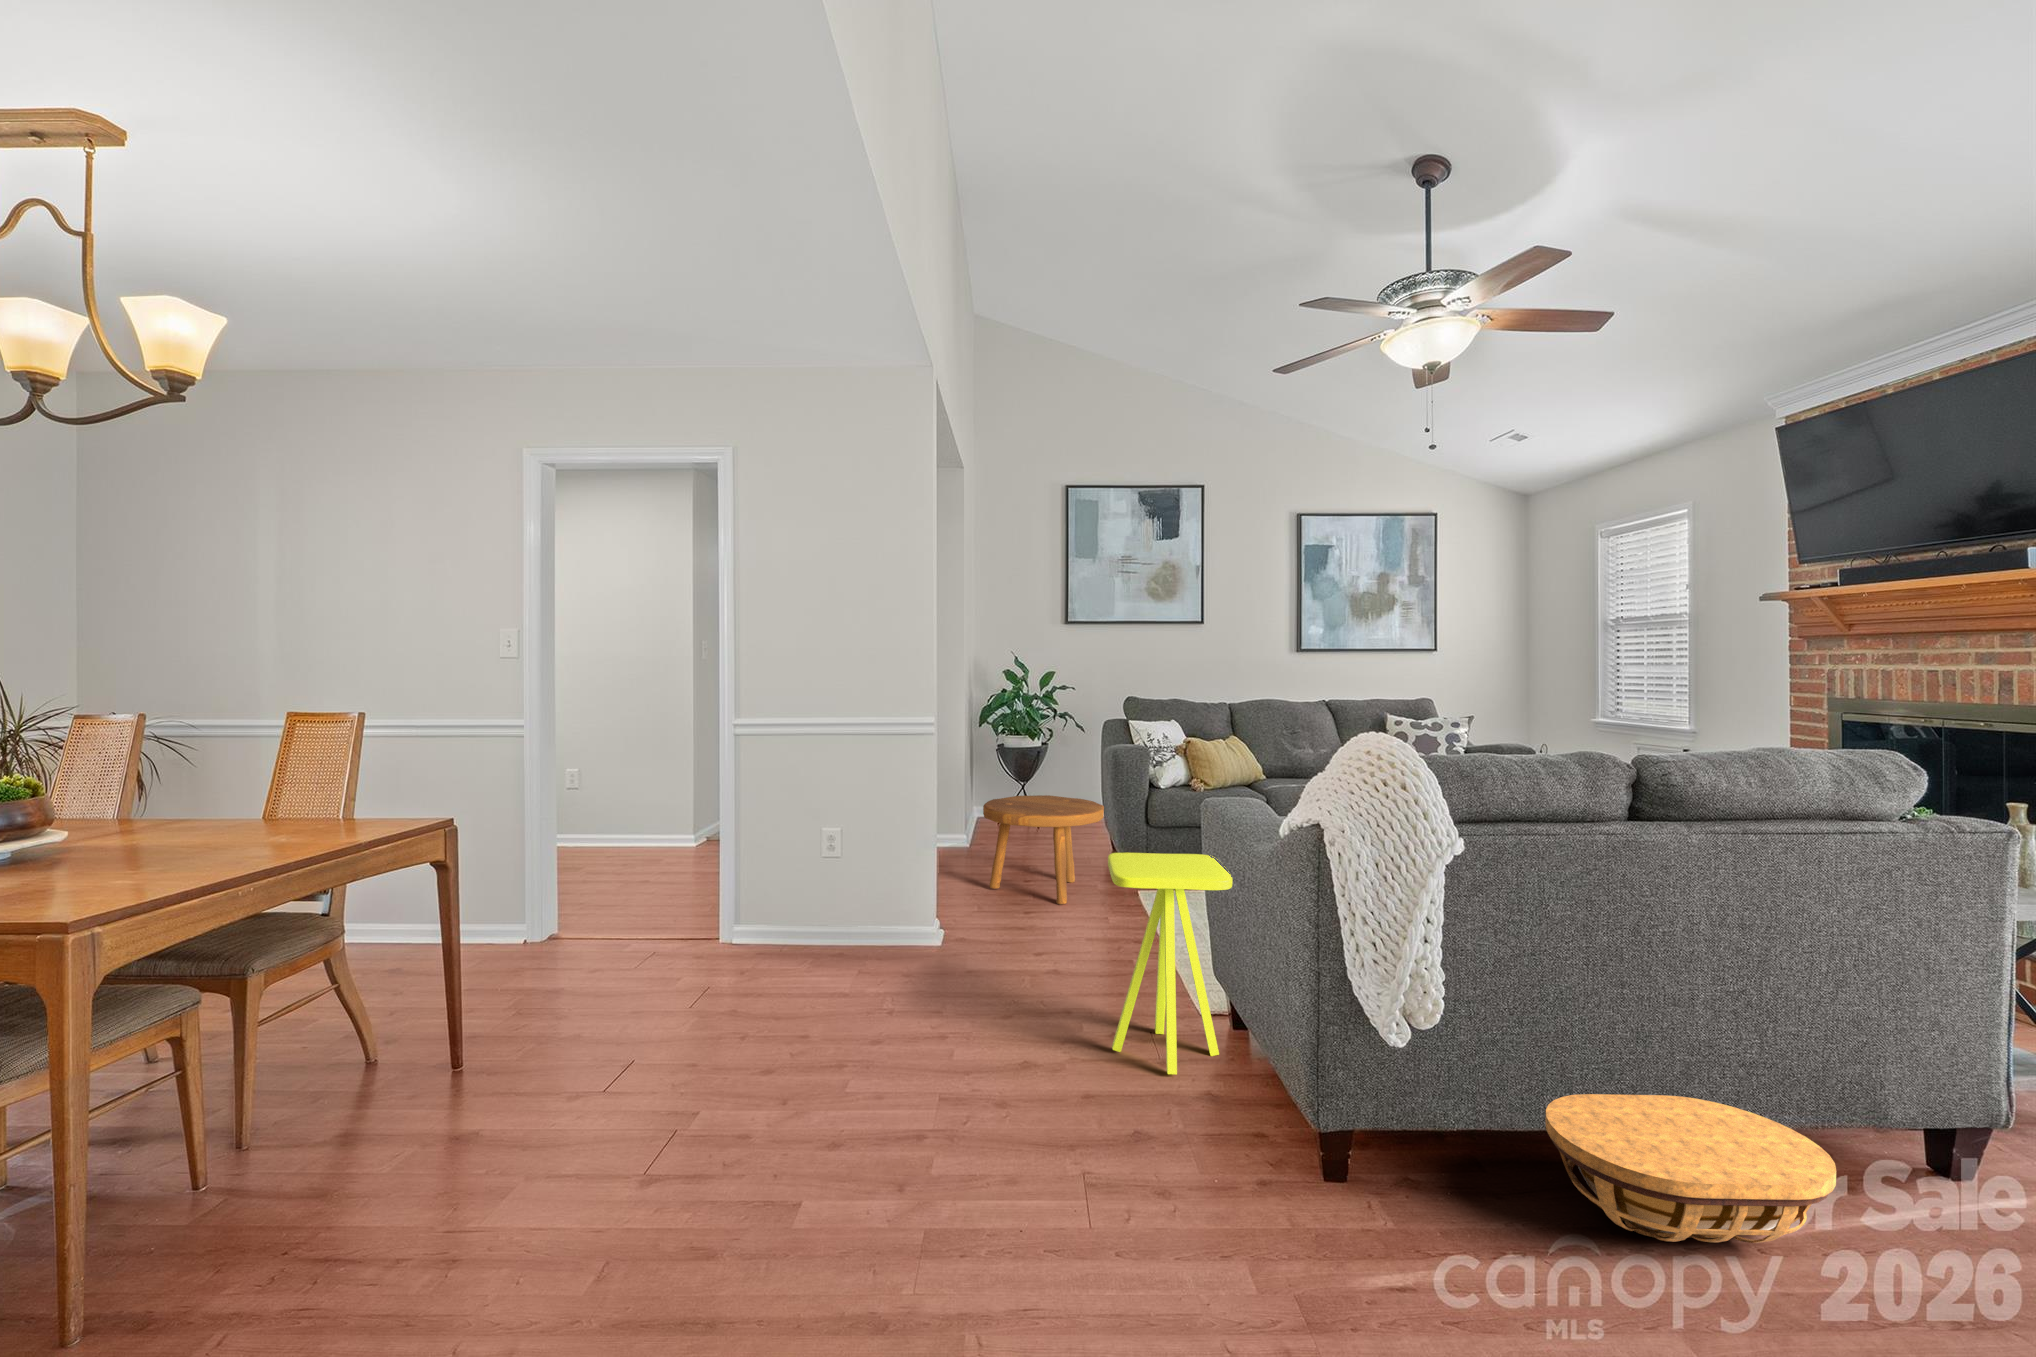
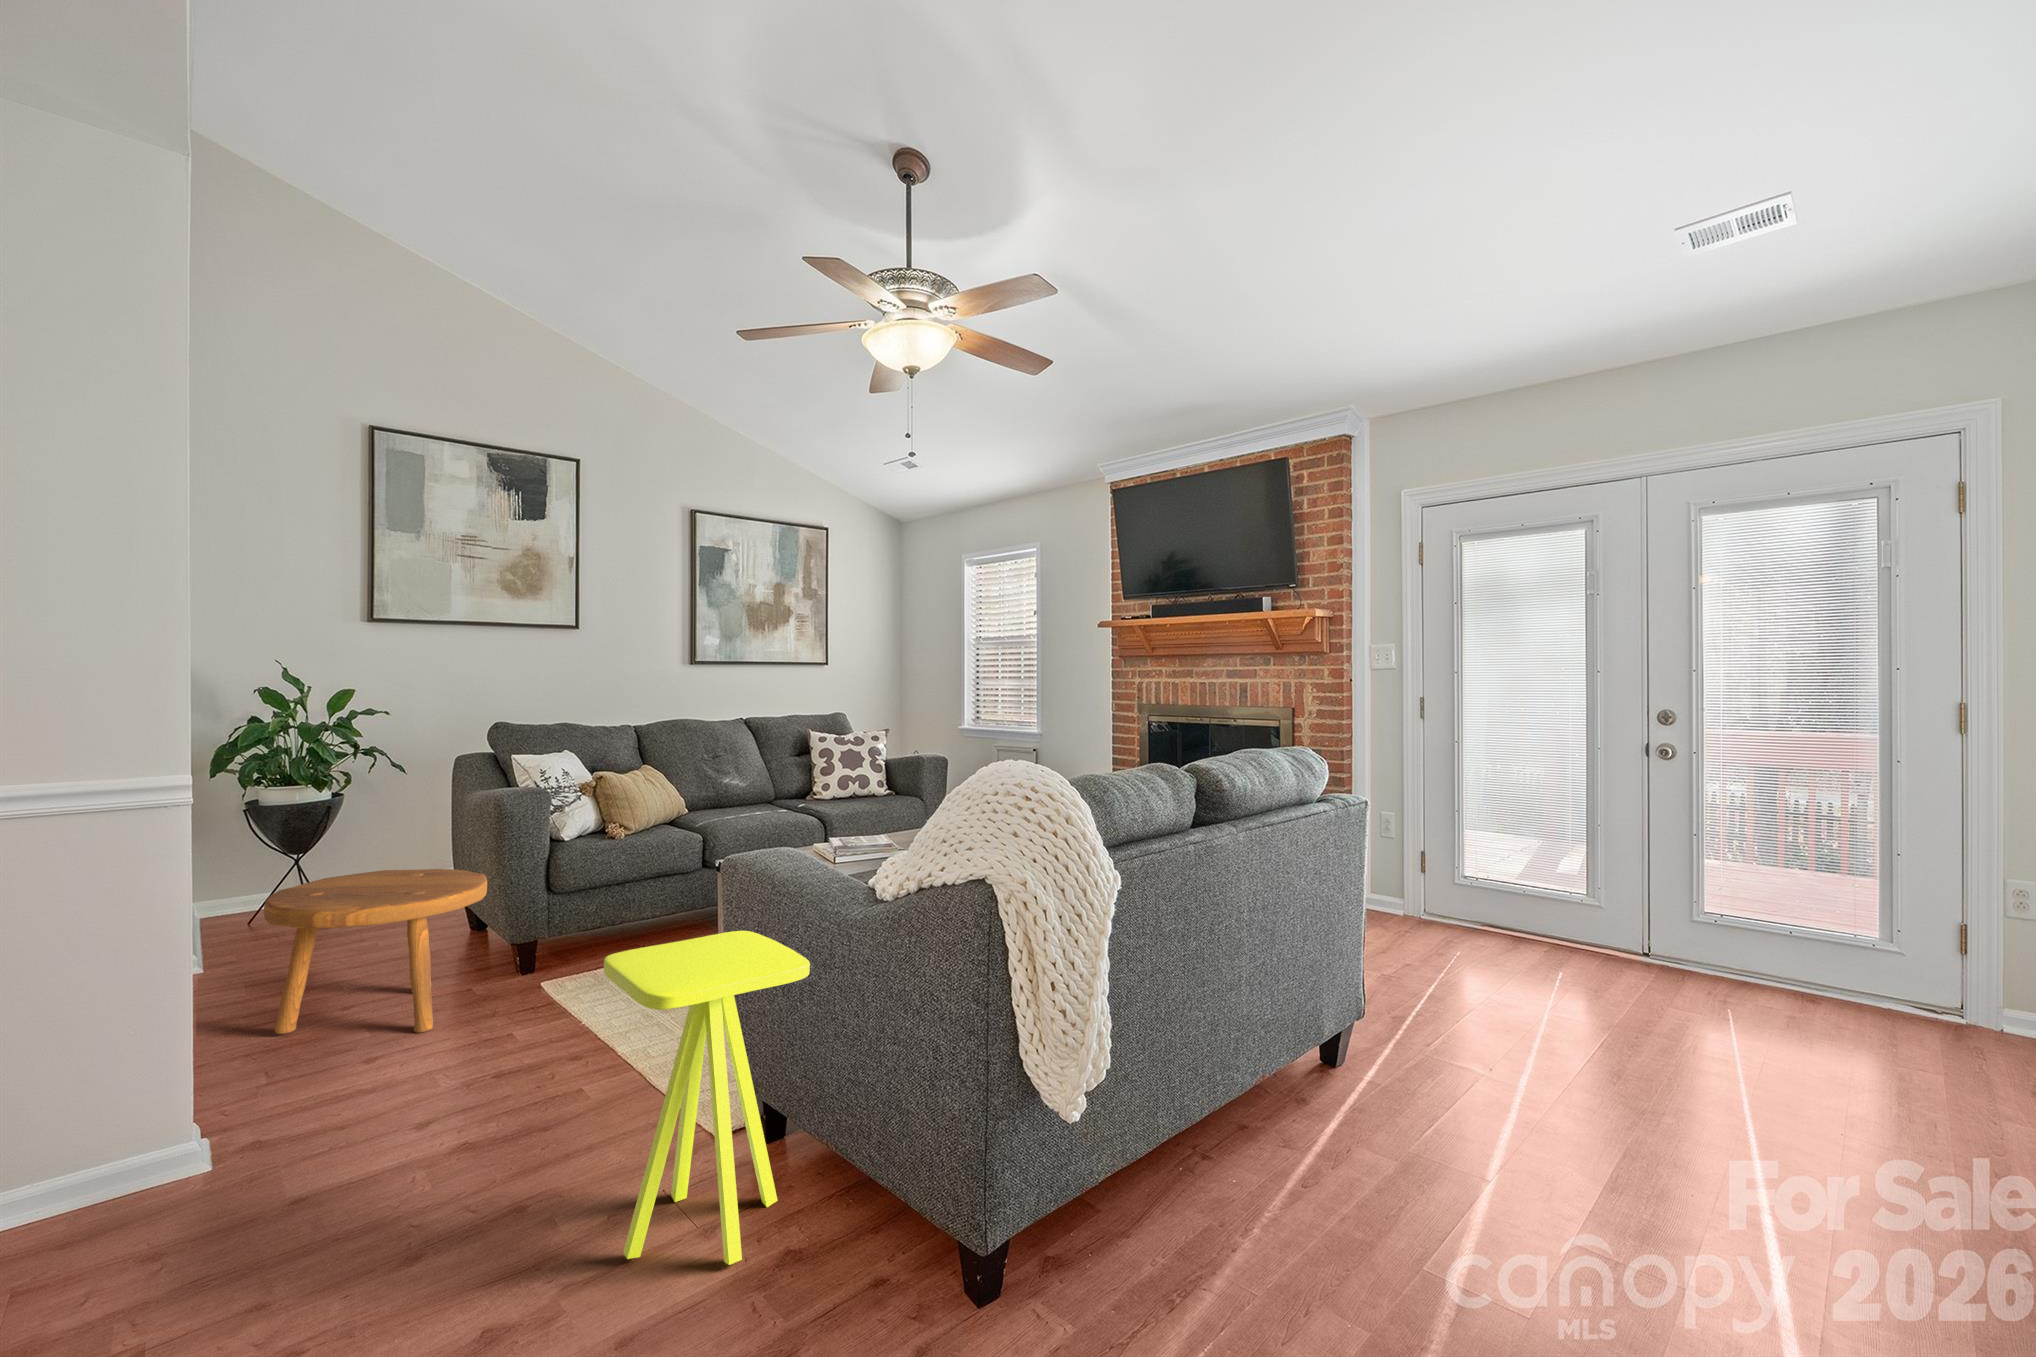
basket: present [1545,1094,1836,1243] -> none [1186,1079,1394,1245]

